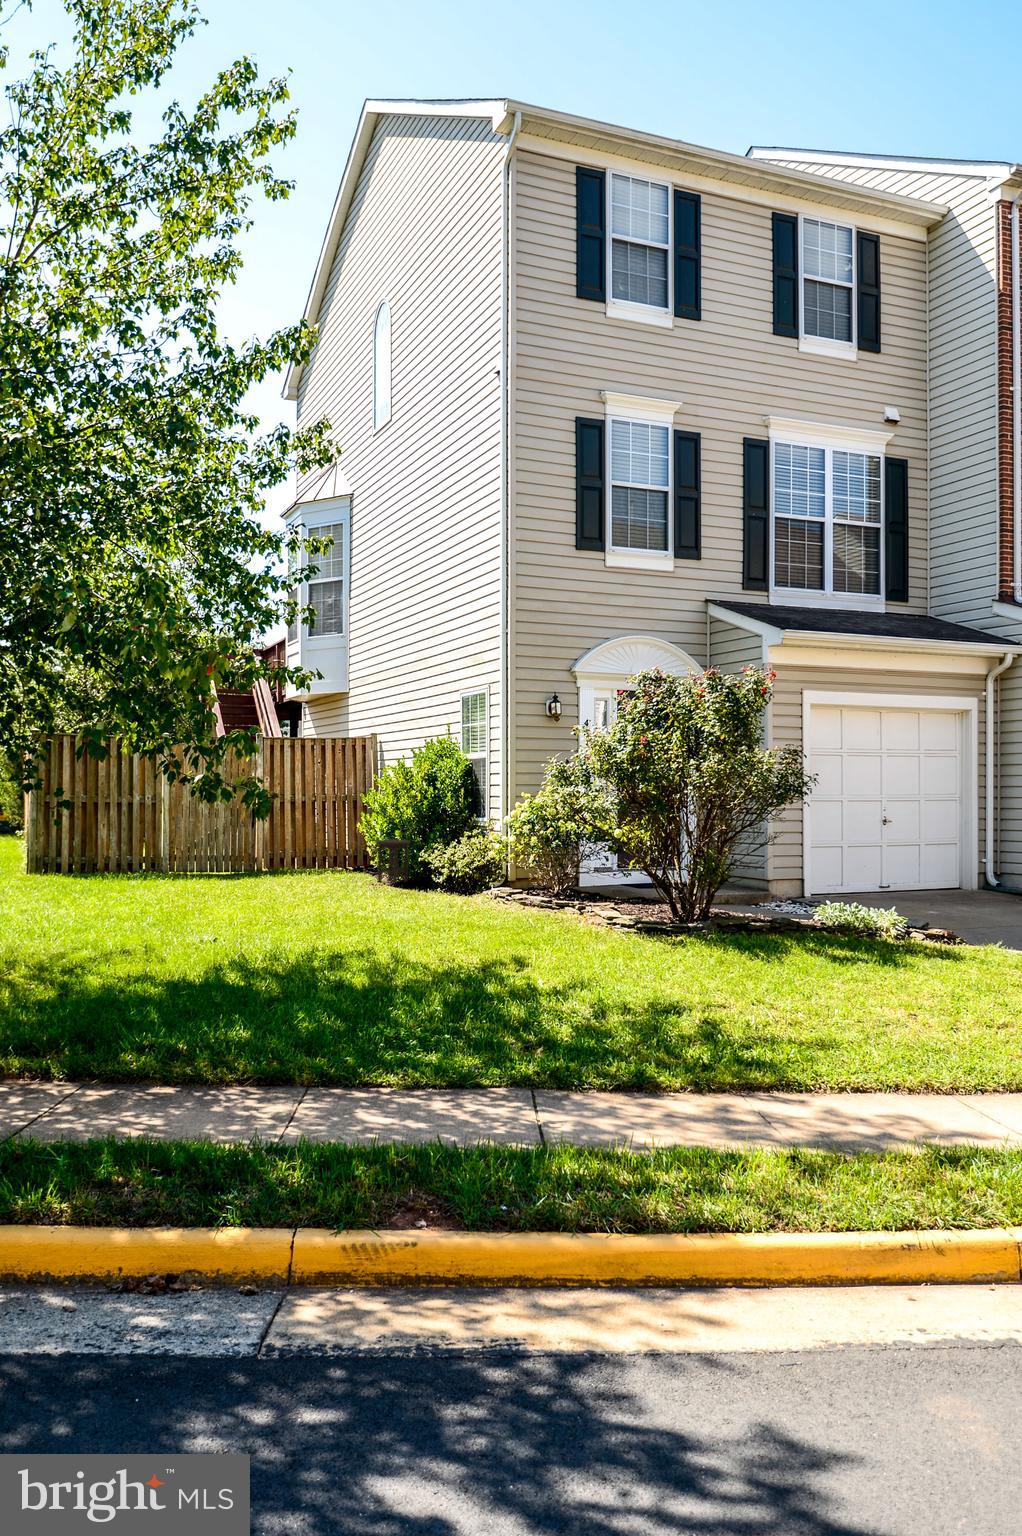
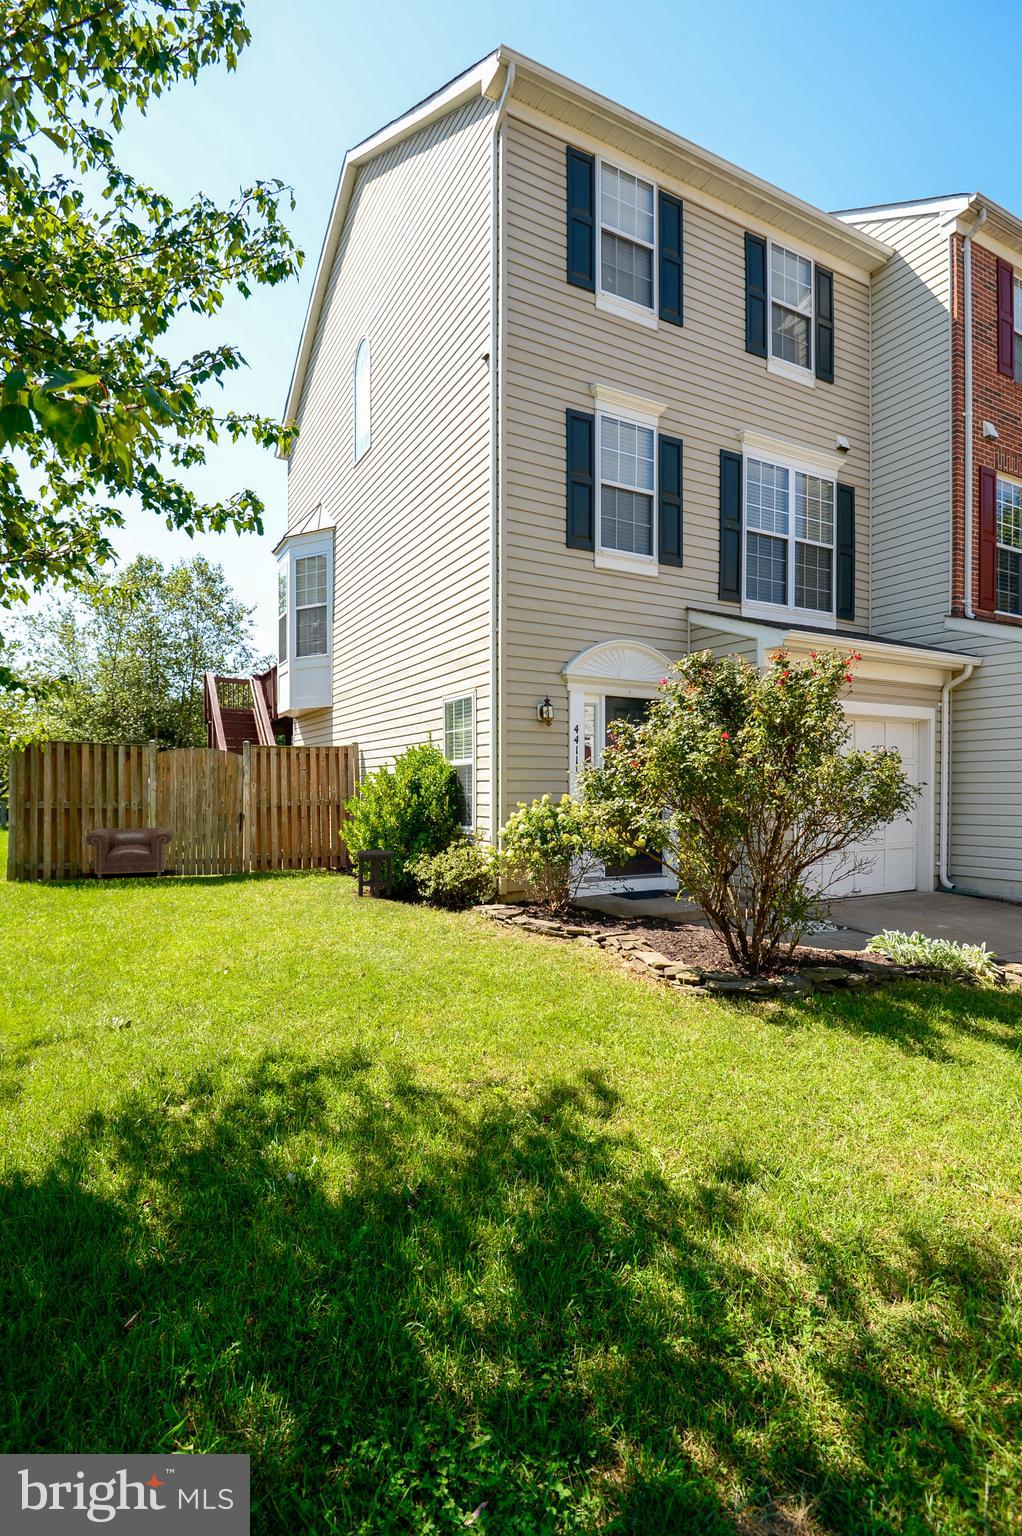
armchair: none [118,820,196,866] -> present [86,828,173,878]

